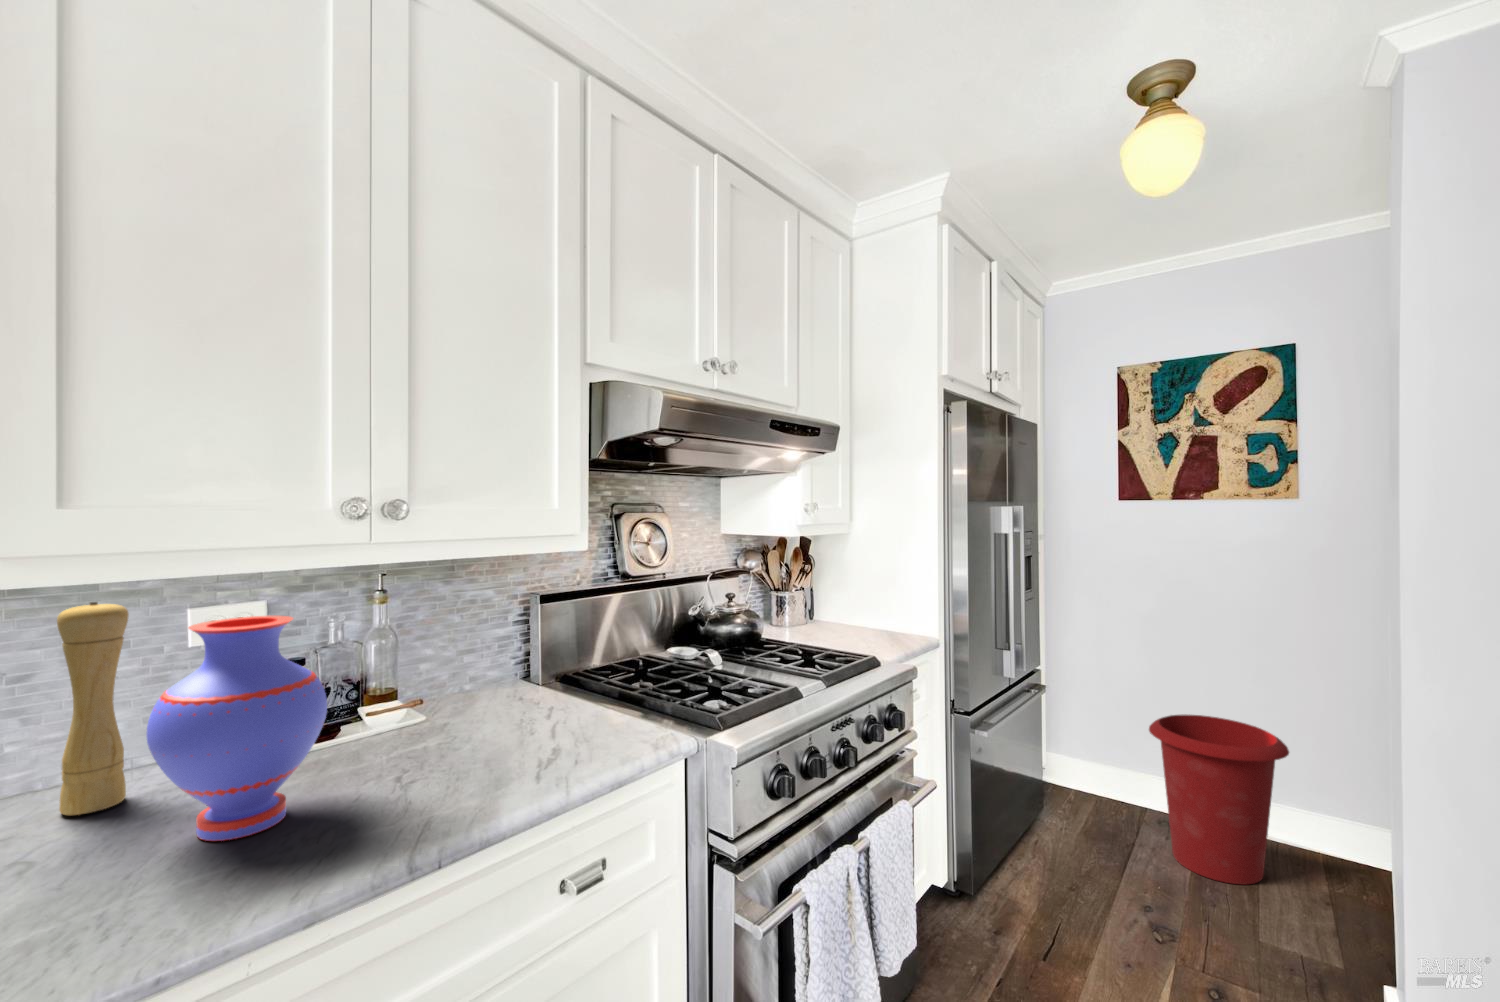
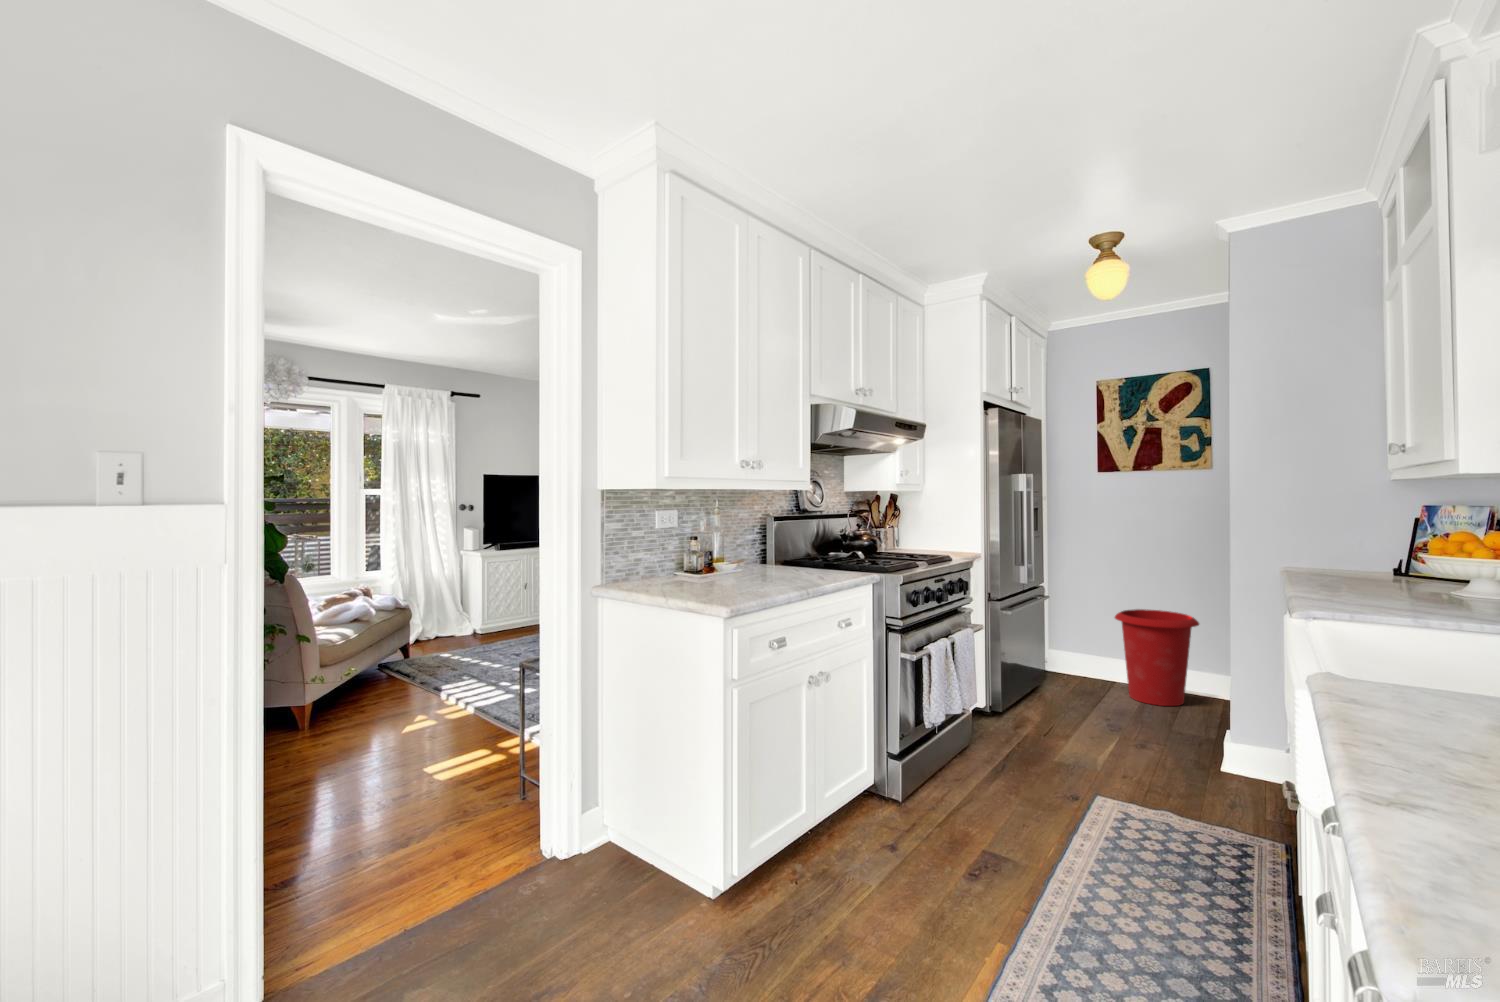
pepper mill: present [57,601,129,815] -> none [650,501,671,583]
vase: present [147,616,327,841] -> none [702,507,757,587]

